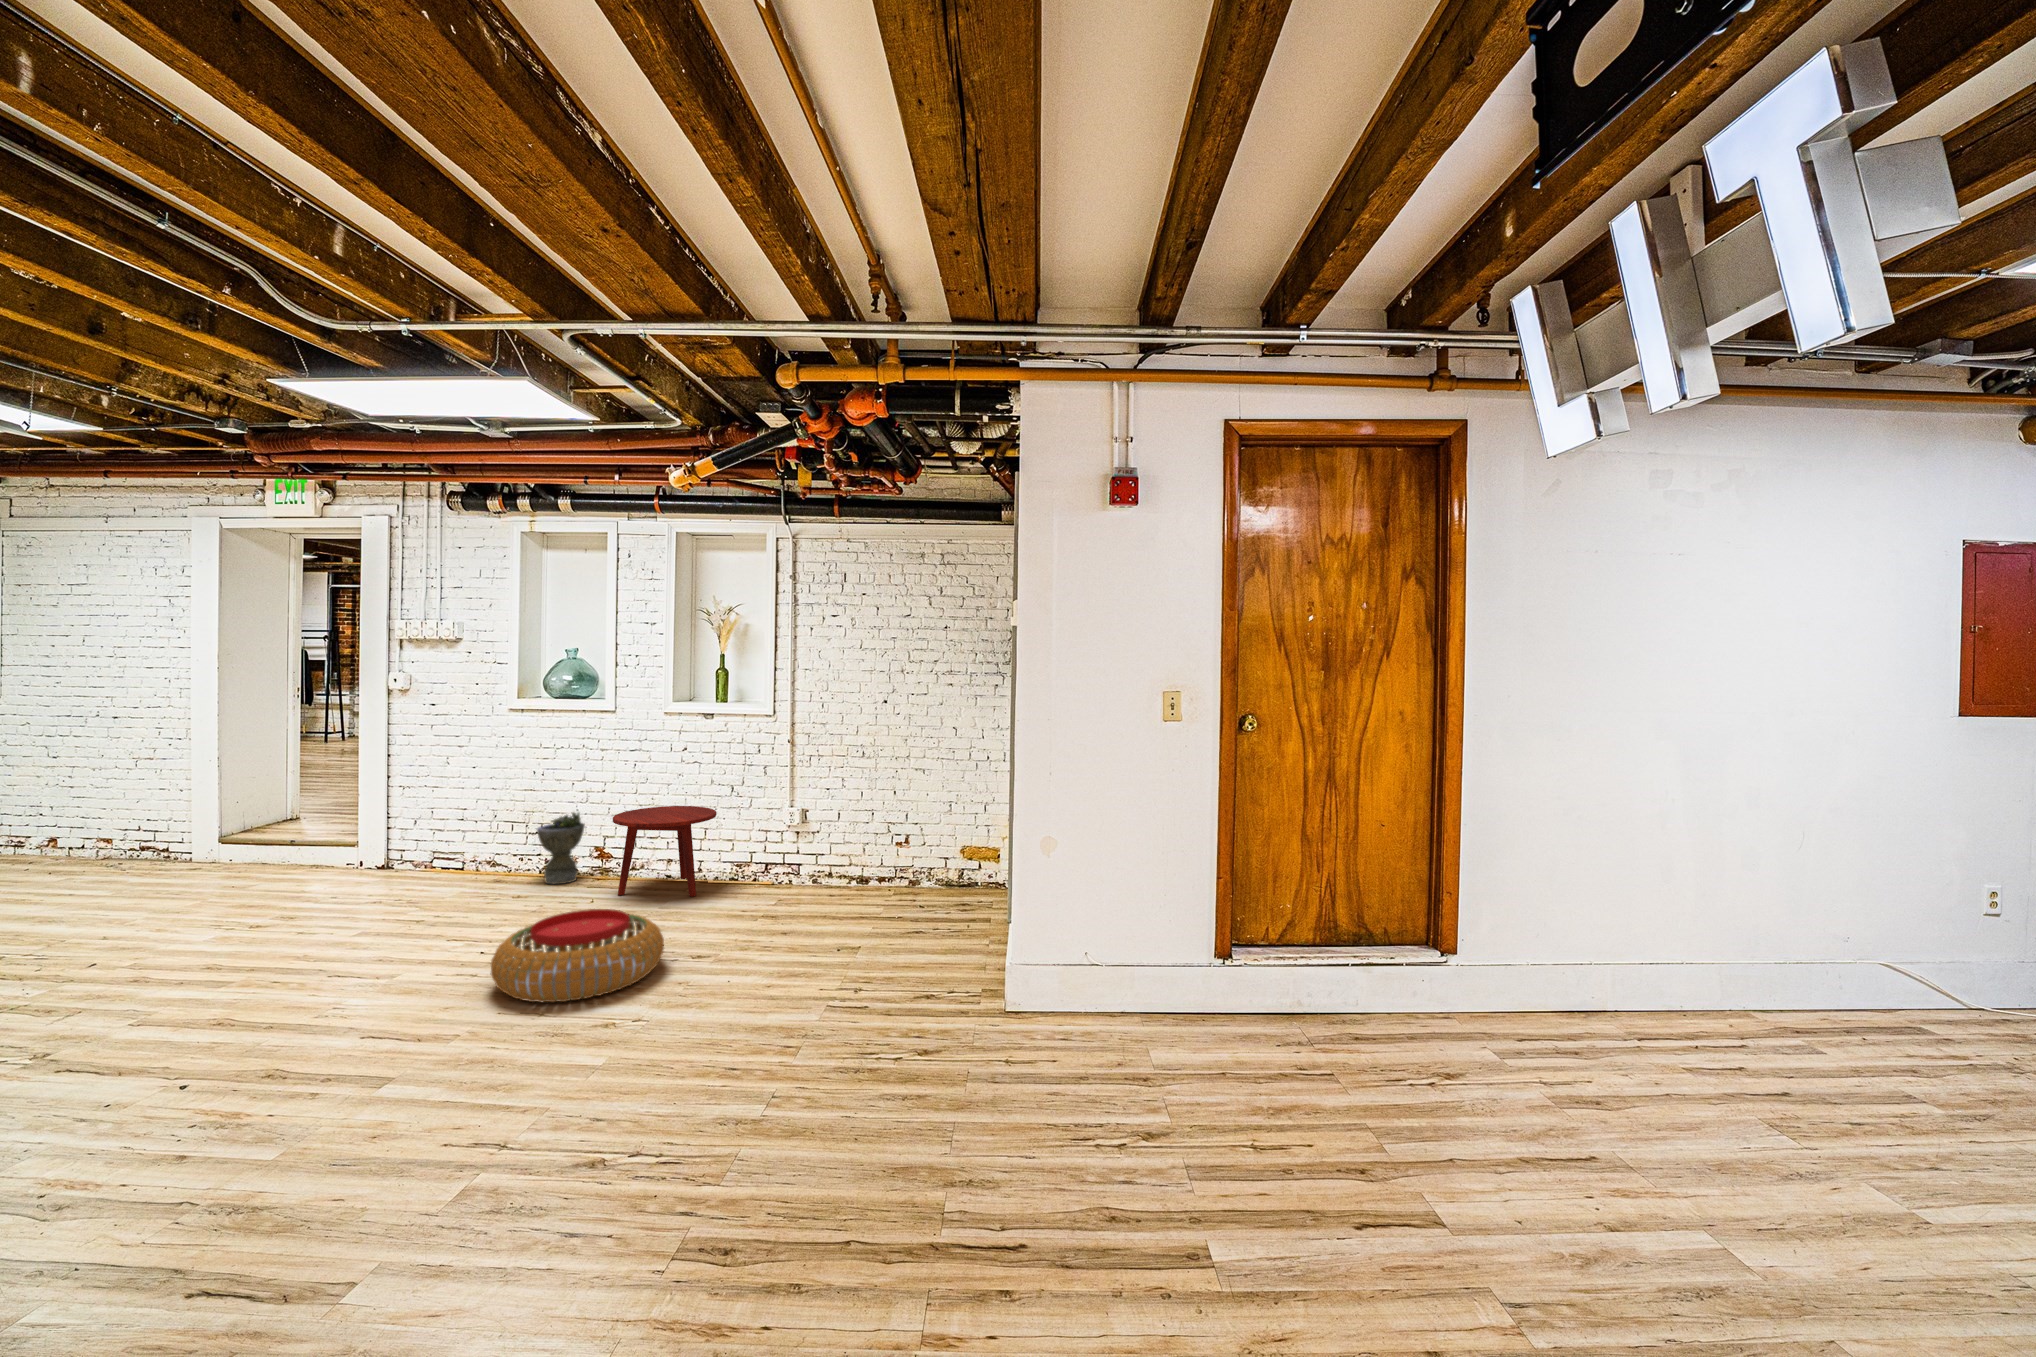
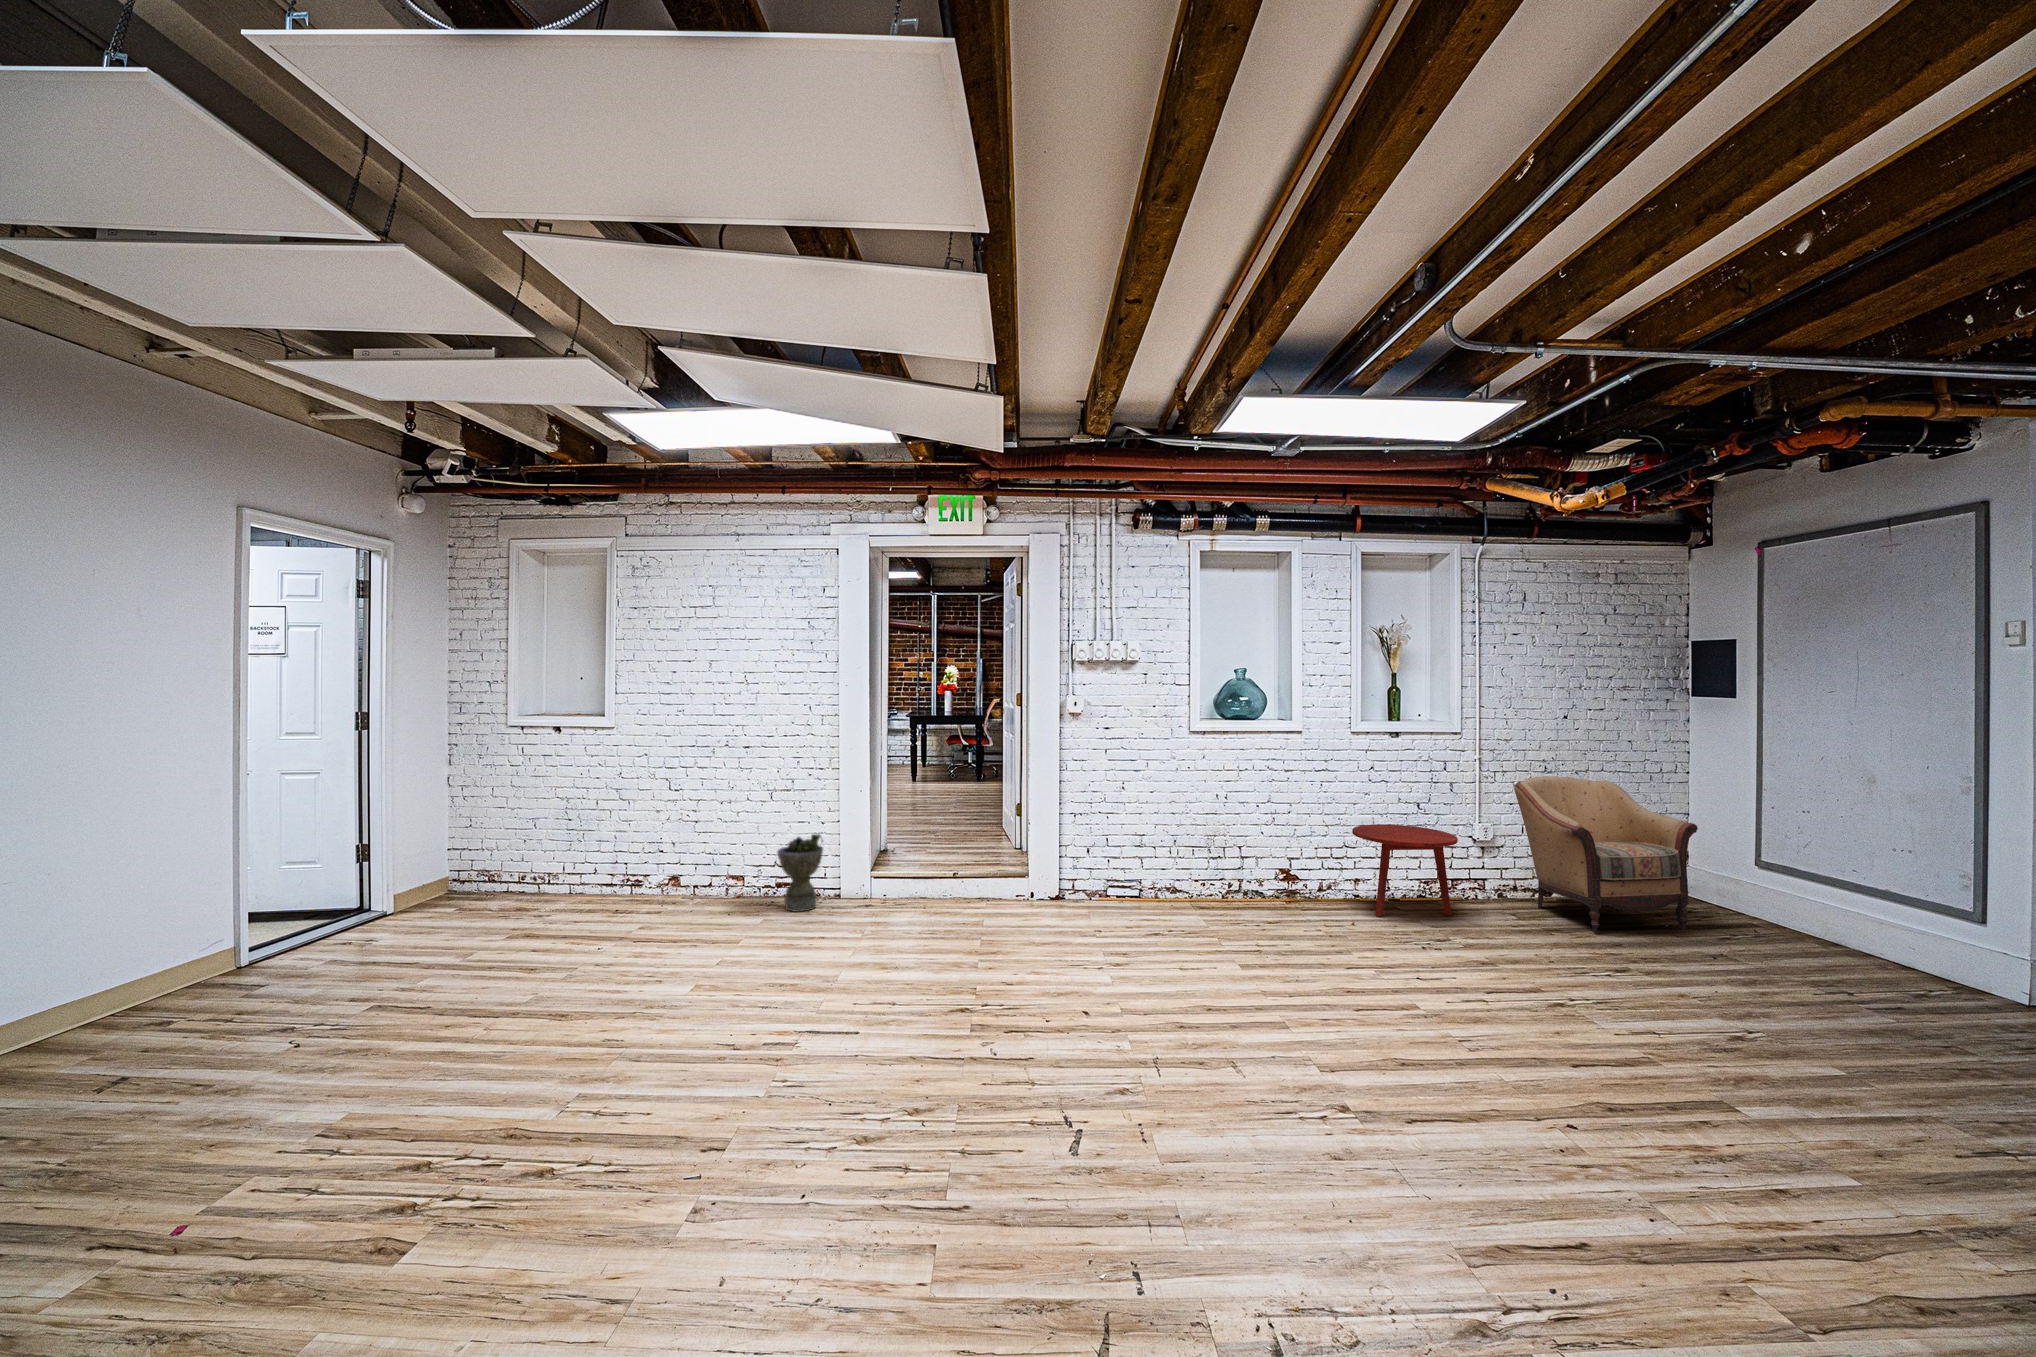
armchair: none [756,761,898,918] -> present [1514,776,1698,933]
planter: present [537,813,585,884] -> present [777,834,823,912]
pouf: present [491,909,664,1002] -> none [1531,929,1715,1021]

